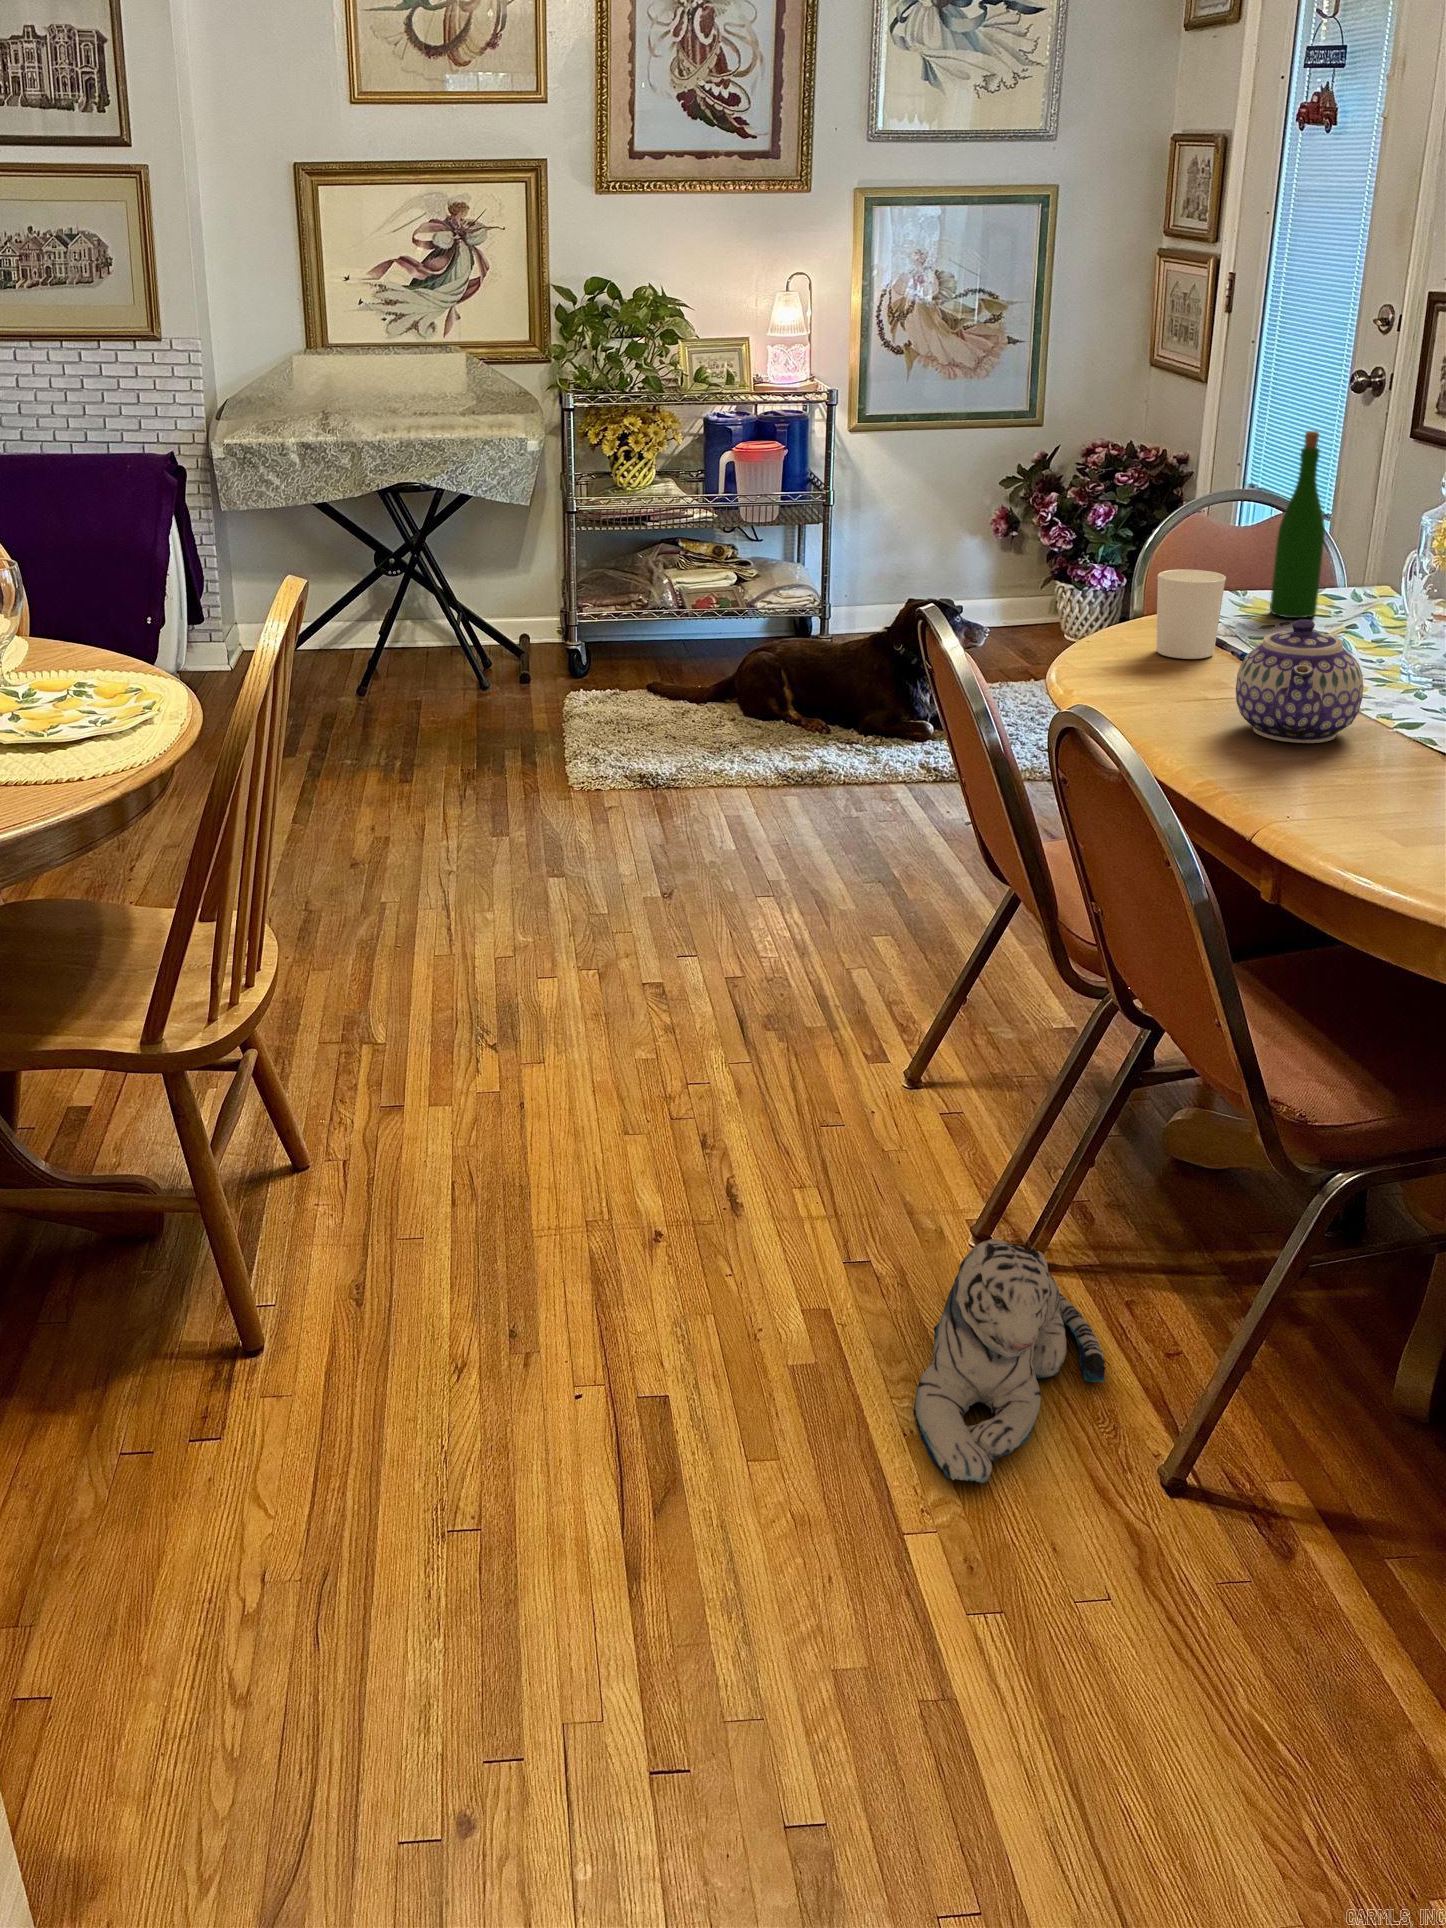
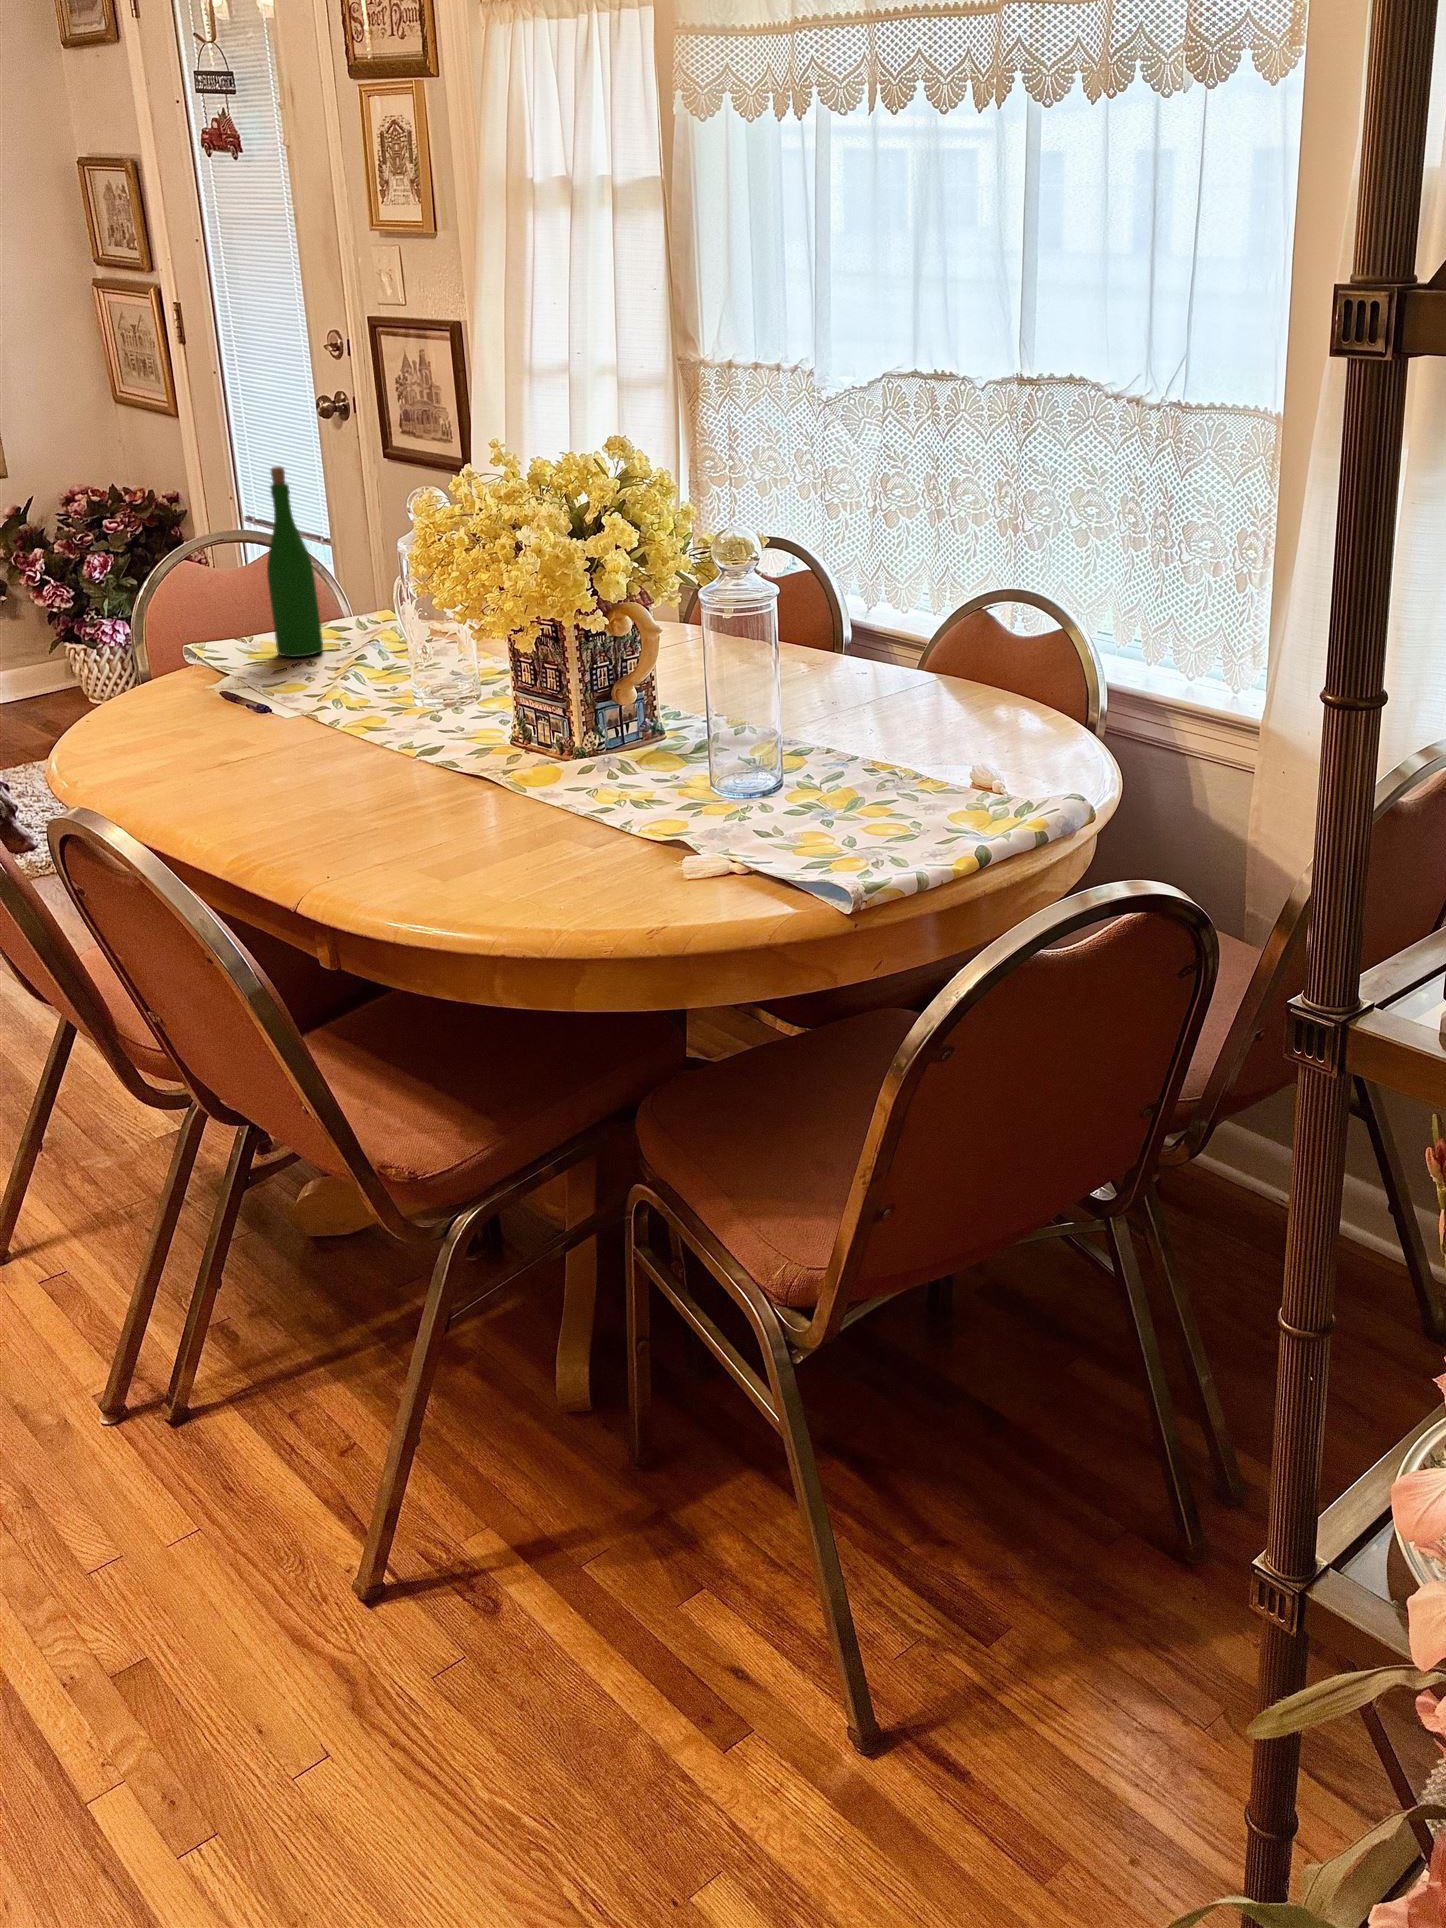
candle holder: present [1156,569,1226,659] -> none [147,624,226,720]
teapot: present [1236,619,1364,743] -> none [249,664,378,792]
plush toy: present [913,1239,1106,1484] -> none [67,1414,281,1720]

